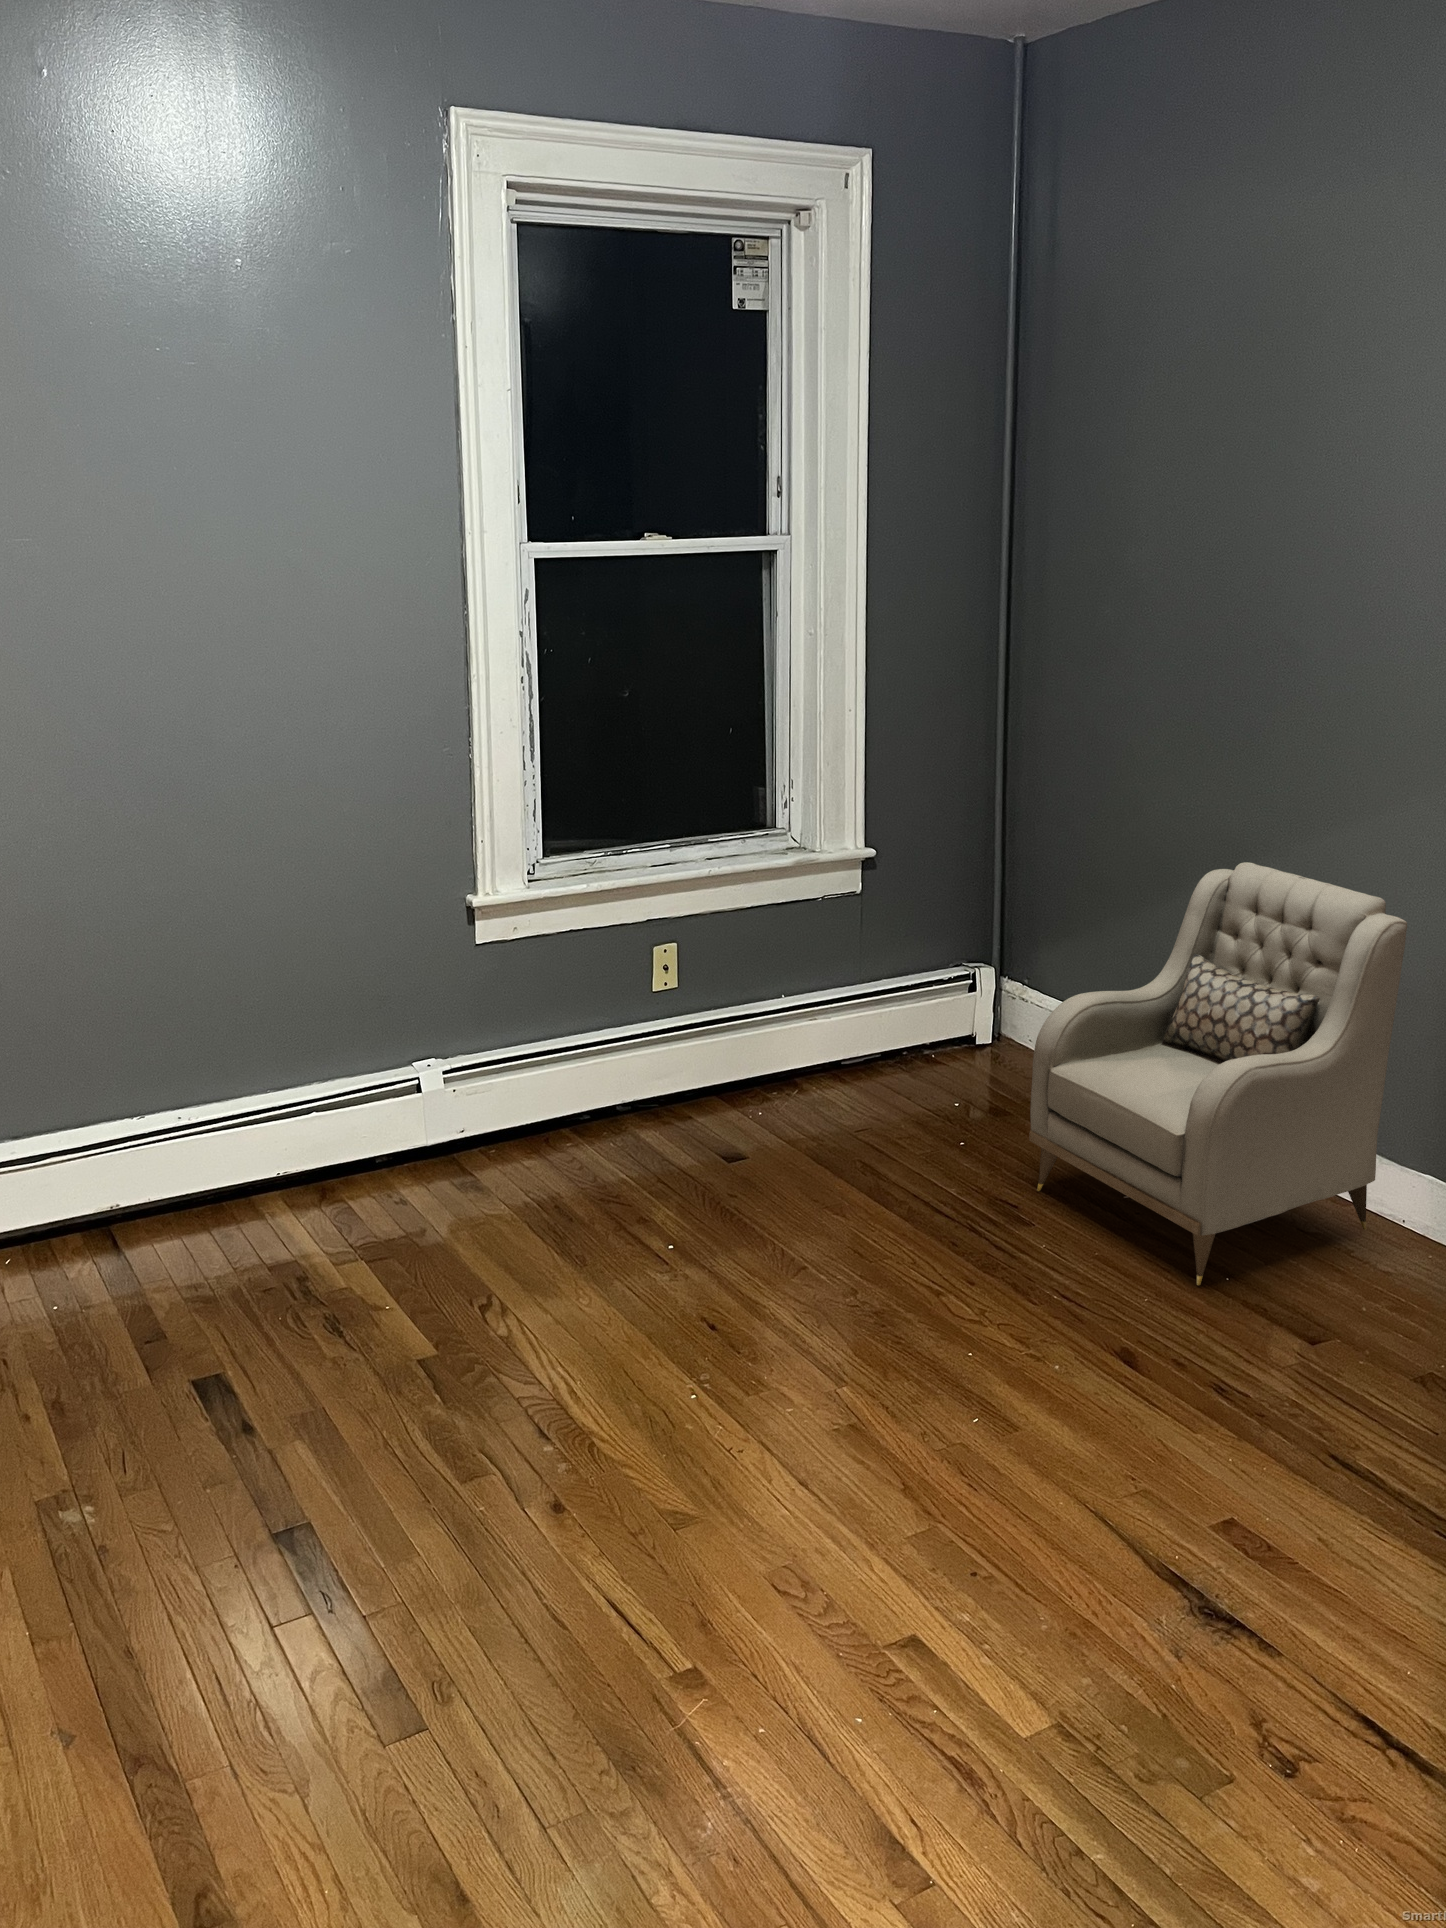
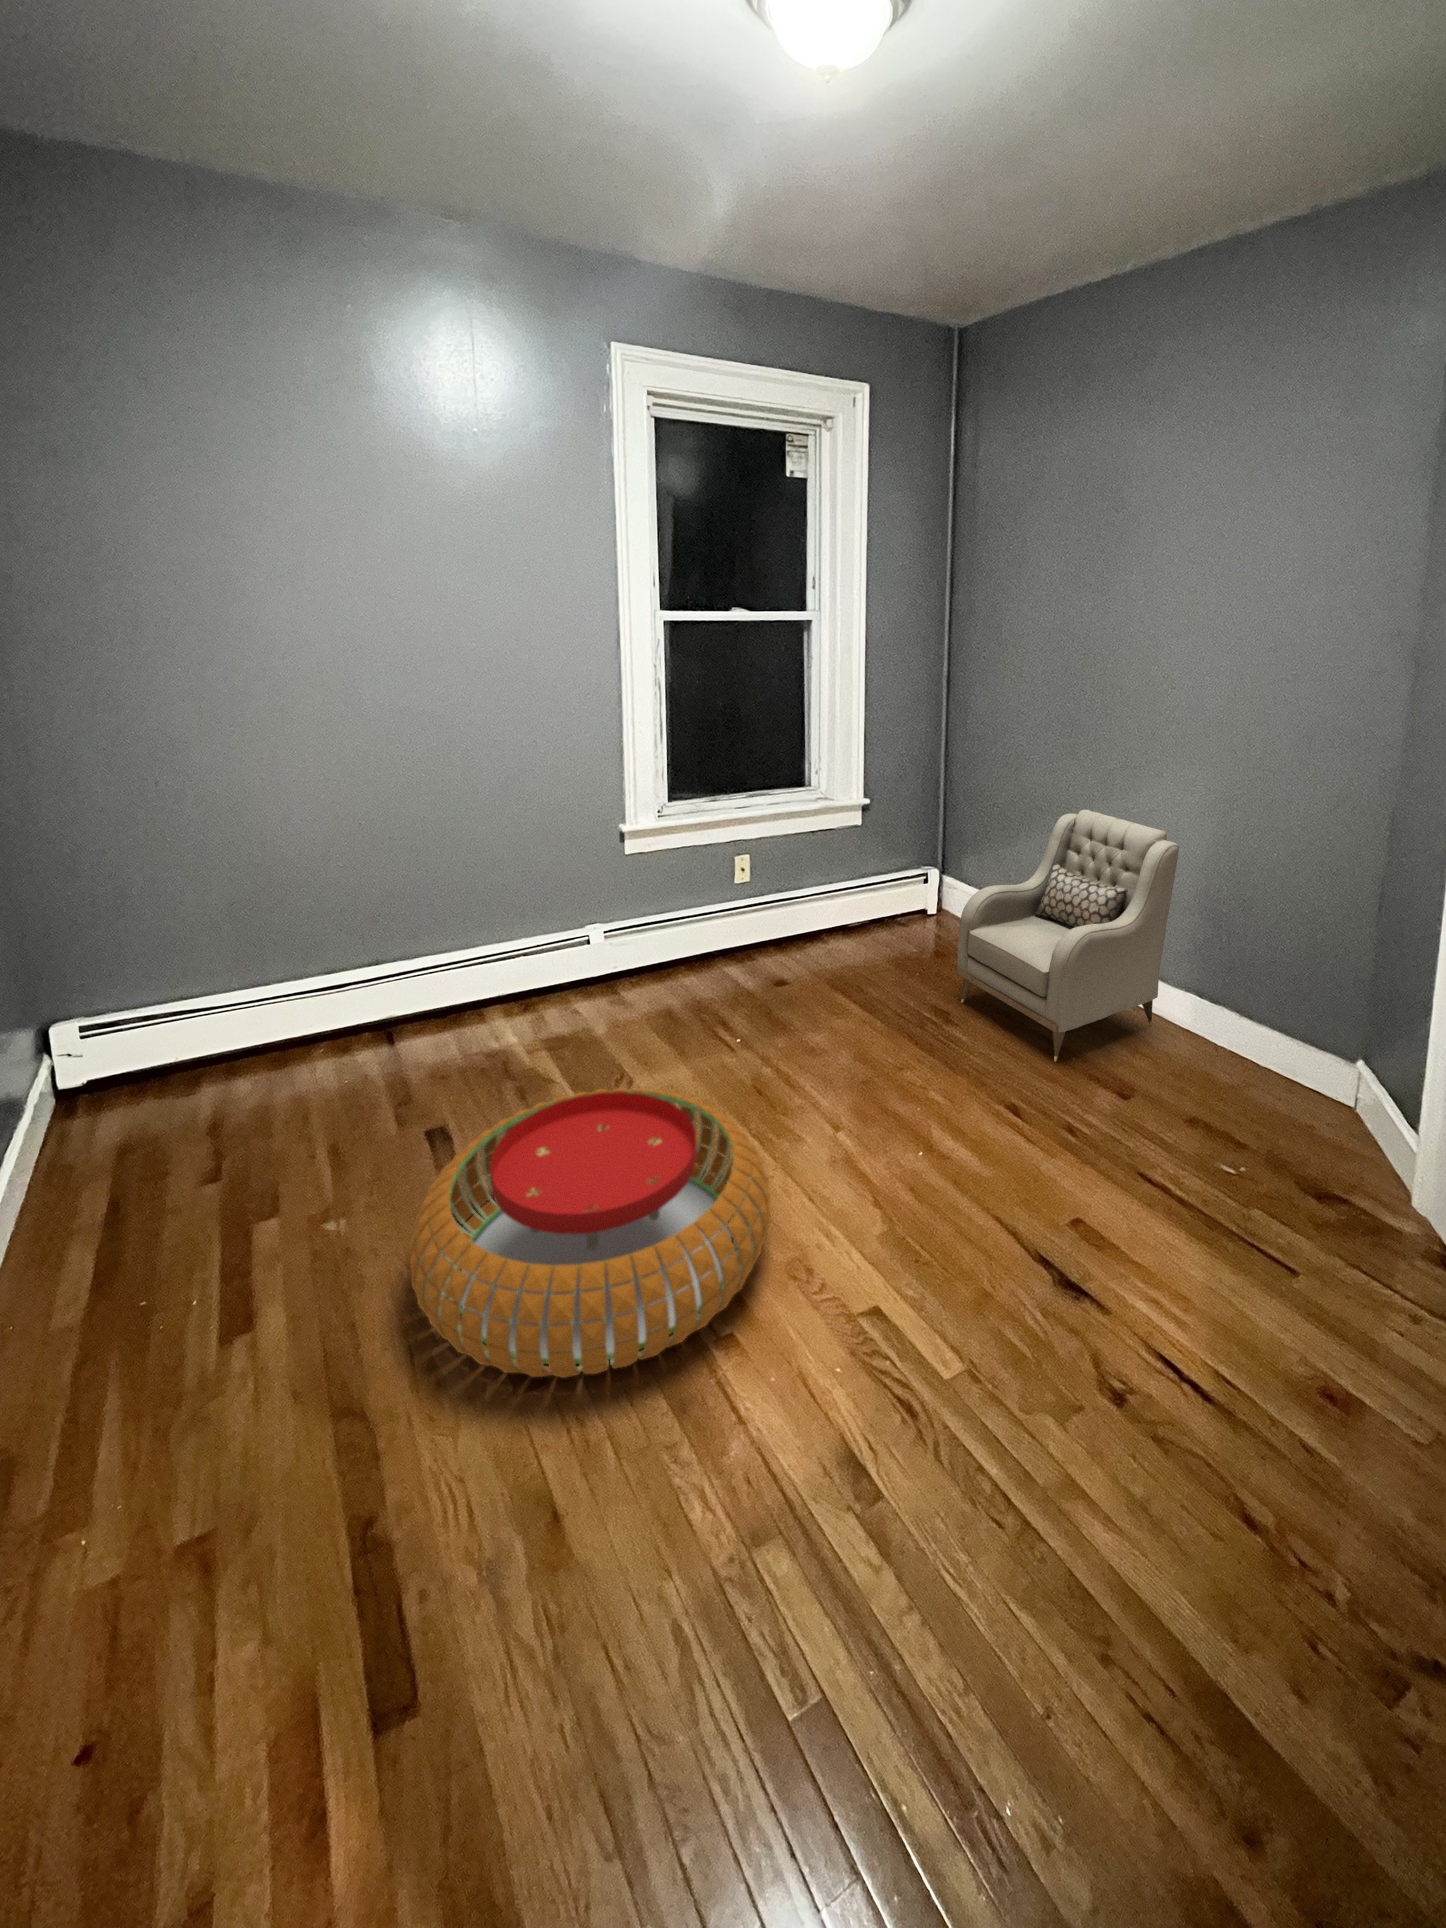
pouf: none [210,1306,743,1716] -> present [409,1087,770,1378]

